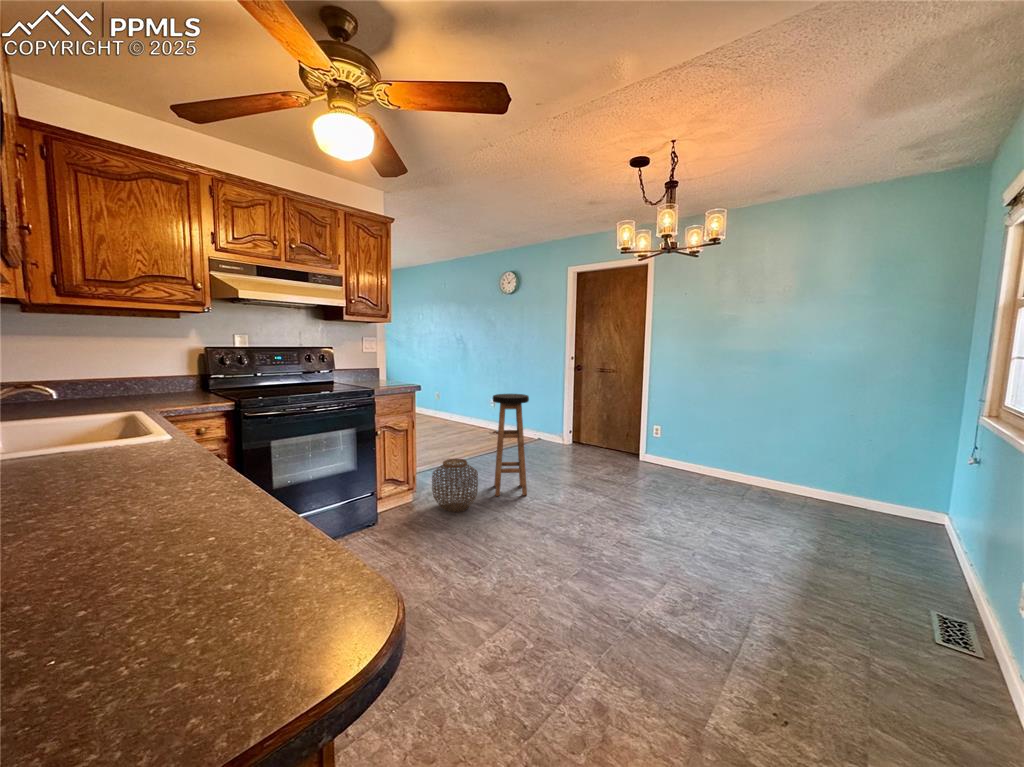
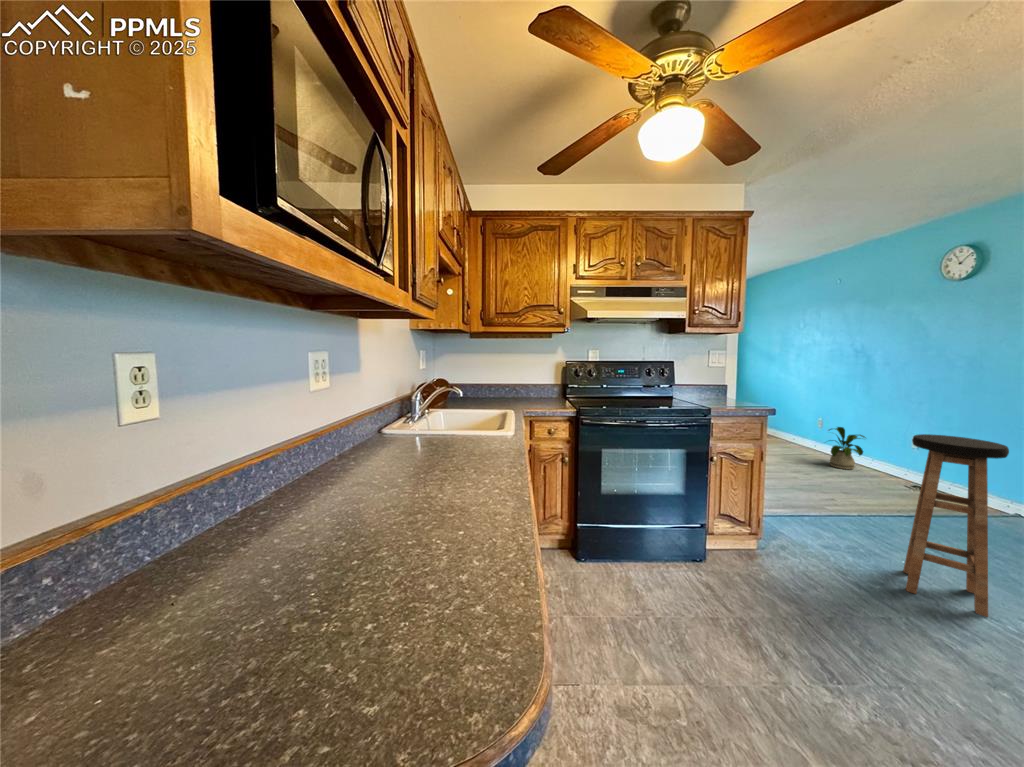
house plant: none [451,400,475,433] -> present [830,427,866,469]
woven basket: present [432,459,478,512] -> none [786,513,872,594]

